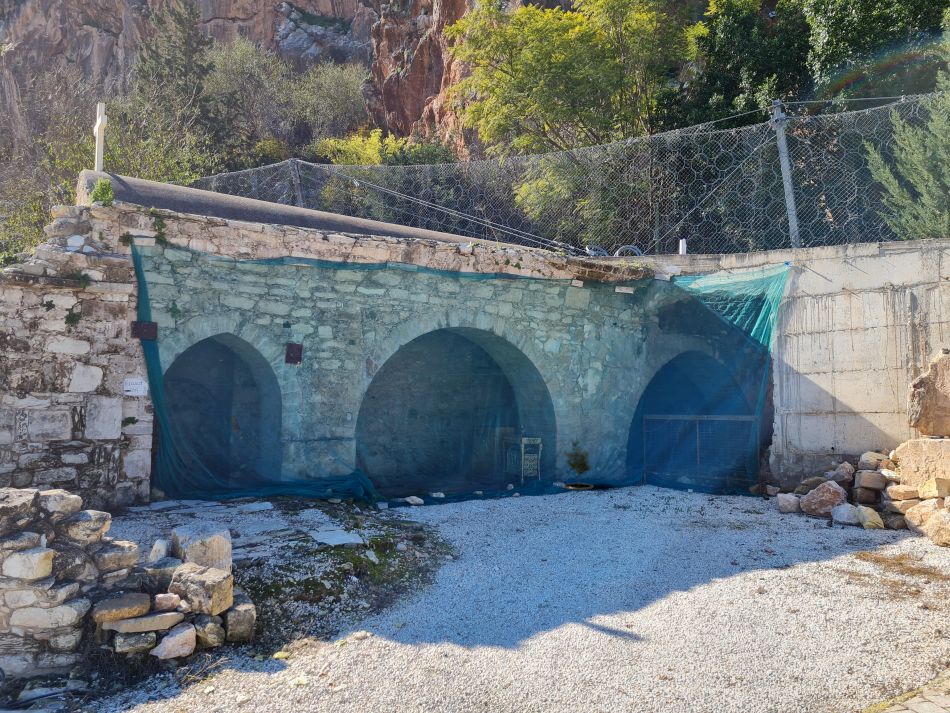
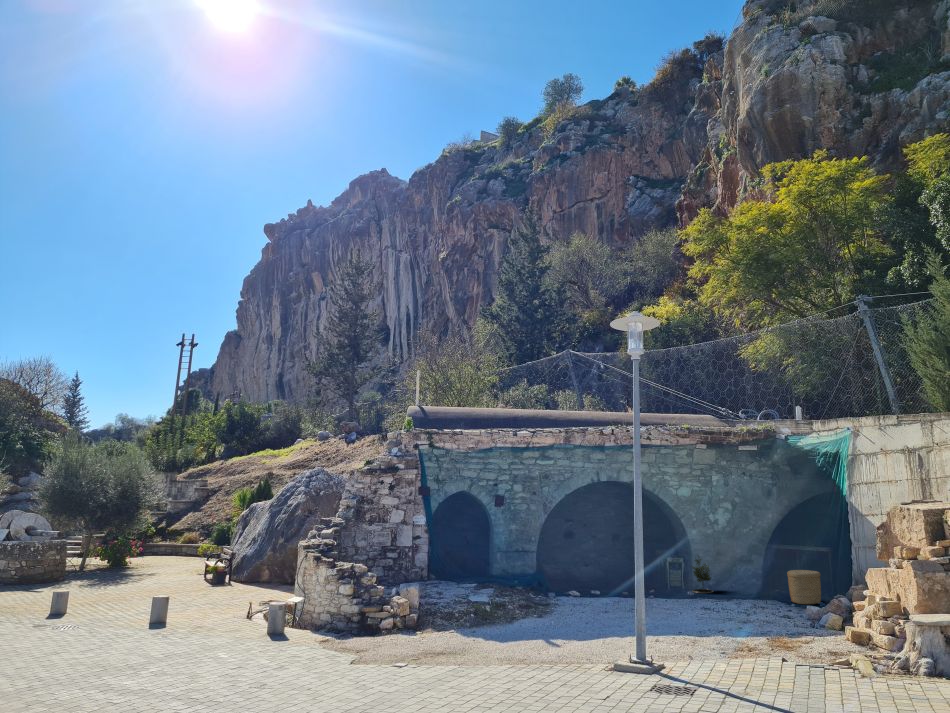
woven basket: none [717,451,762,497] -> present [787,570,821,605]

